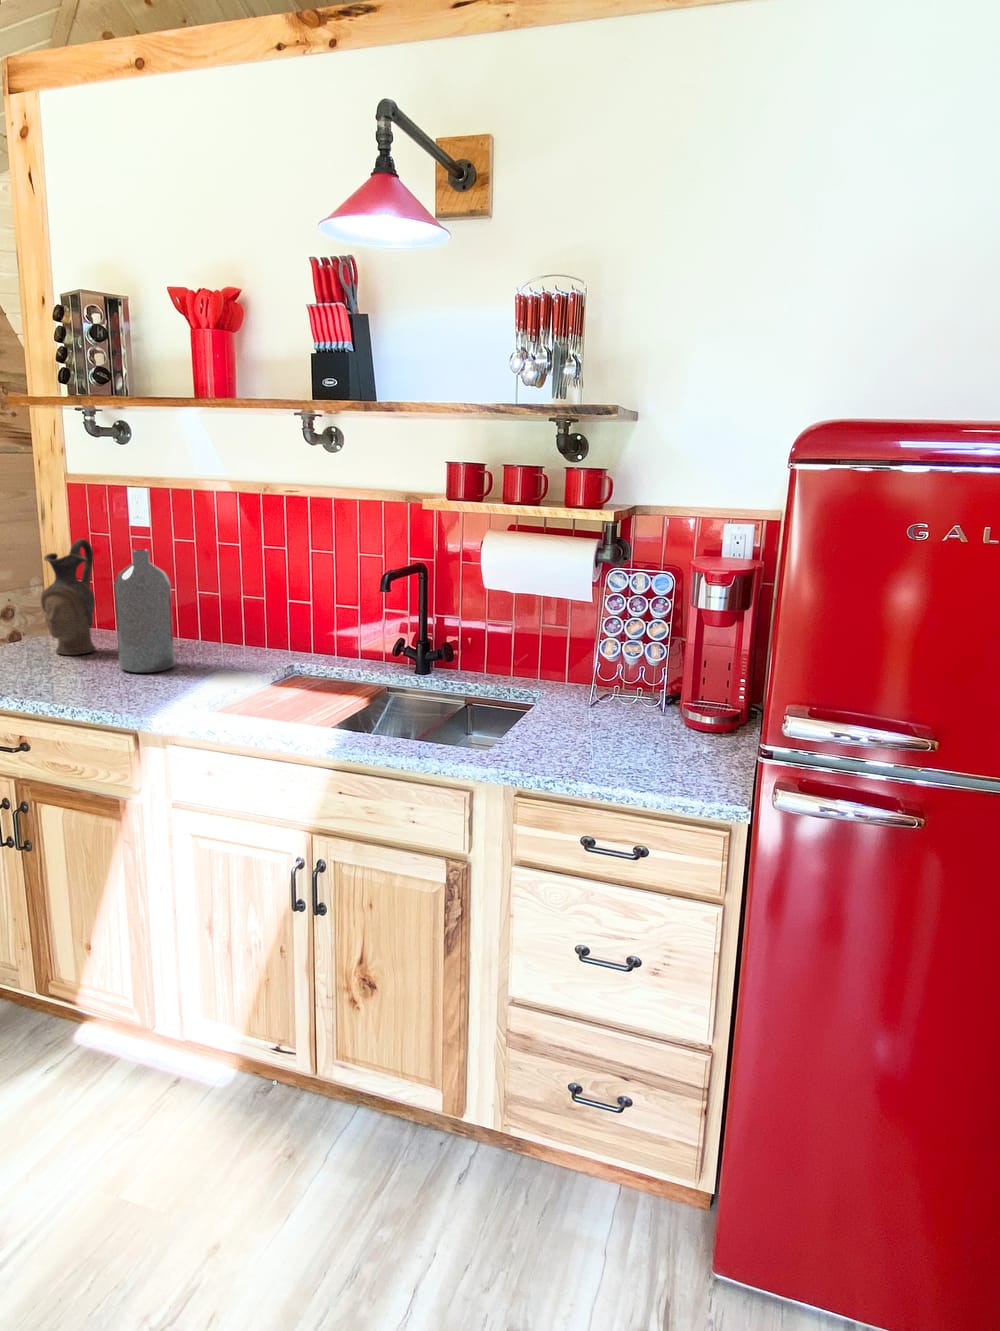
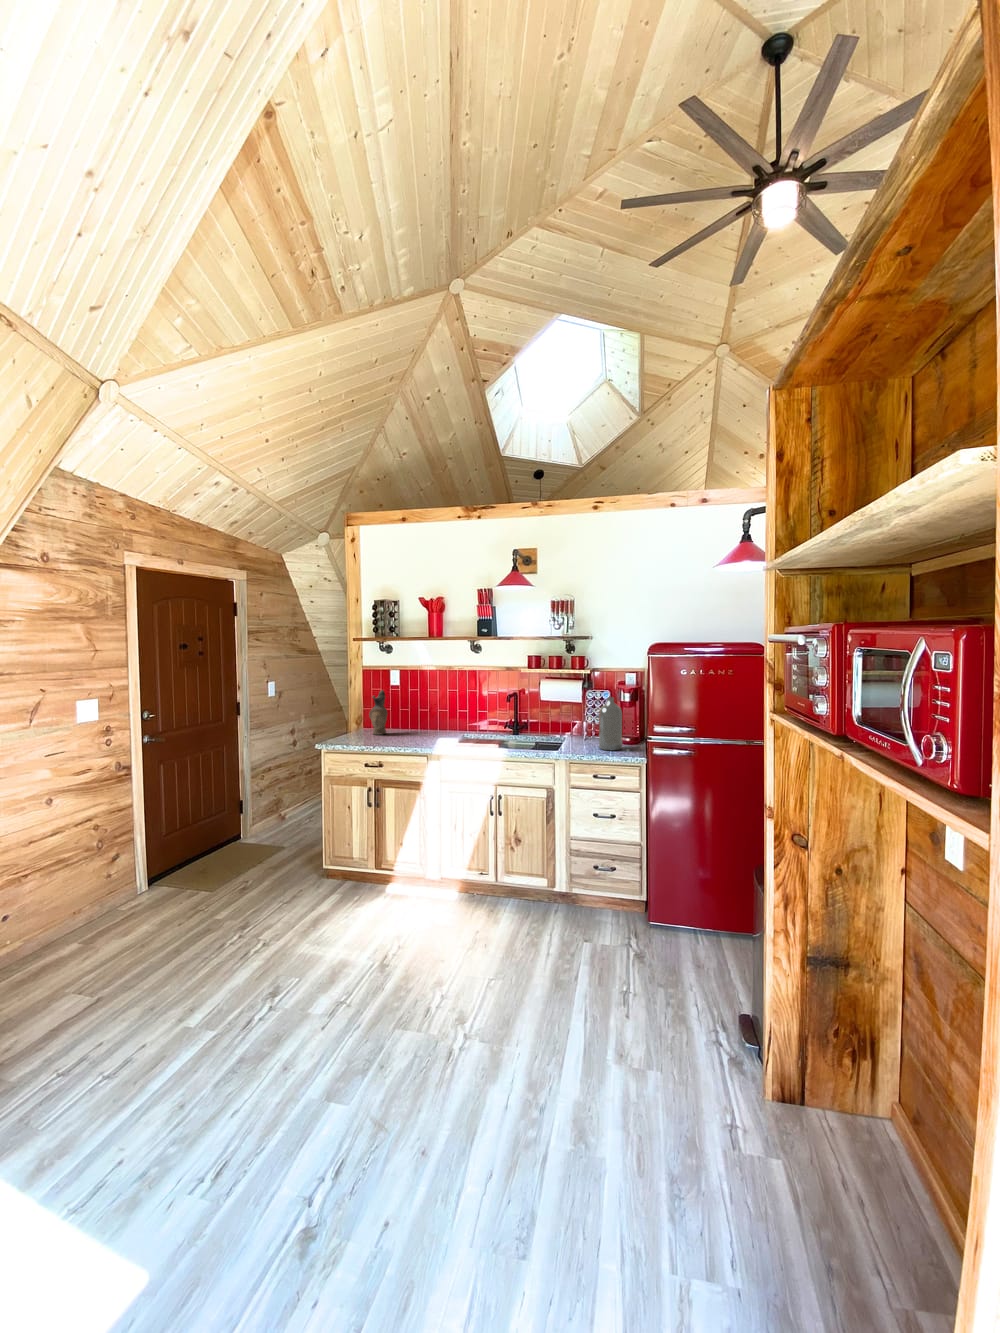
bottle: present [114,549,175,673] -> present [599,697,622,750]

